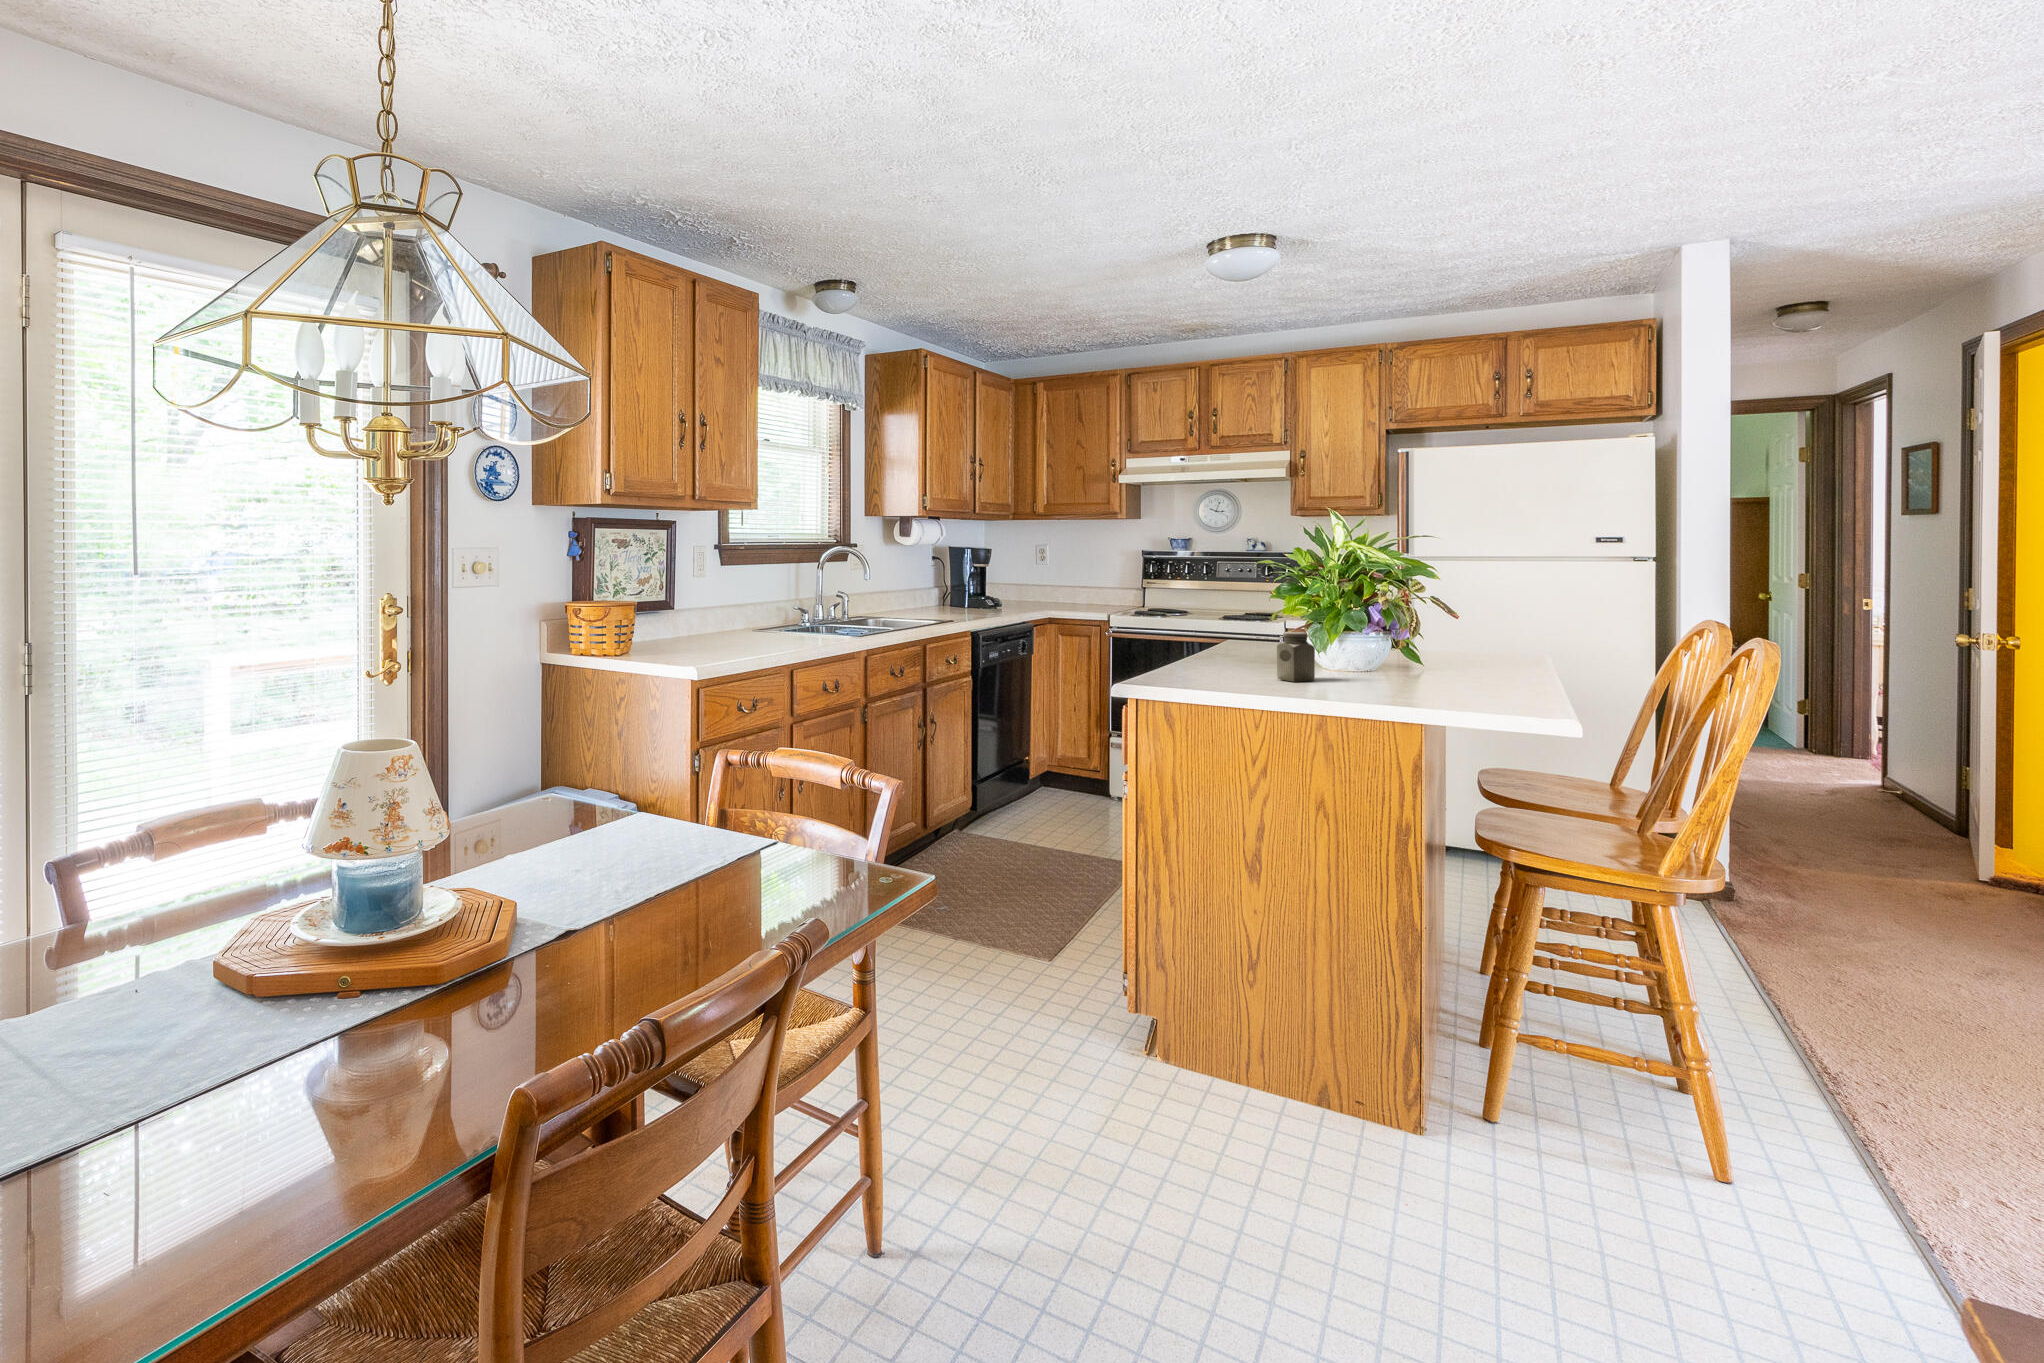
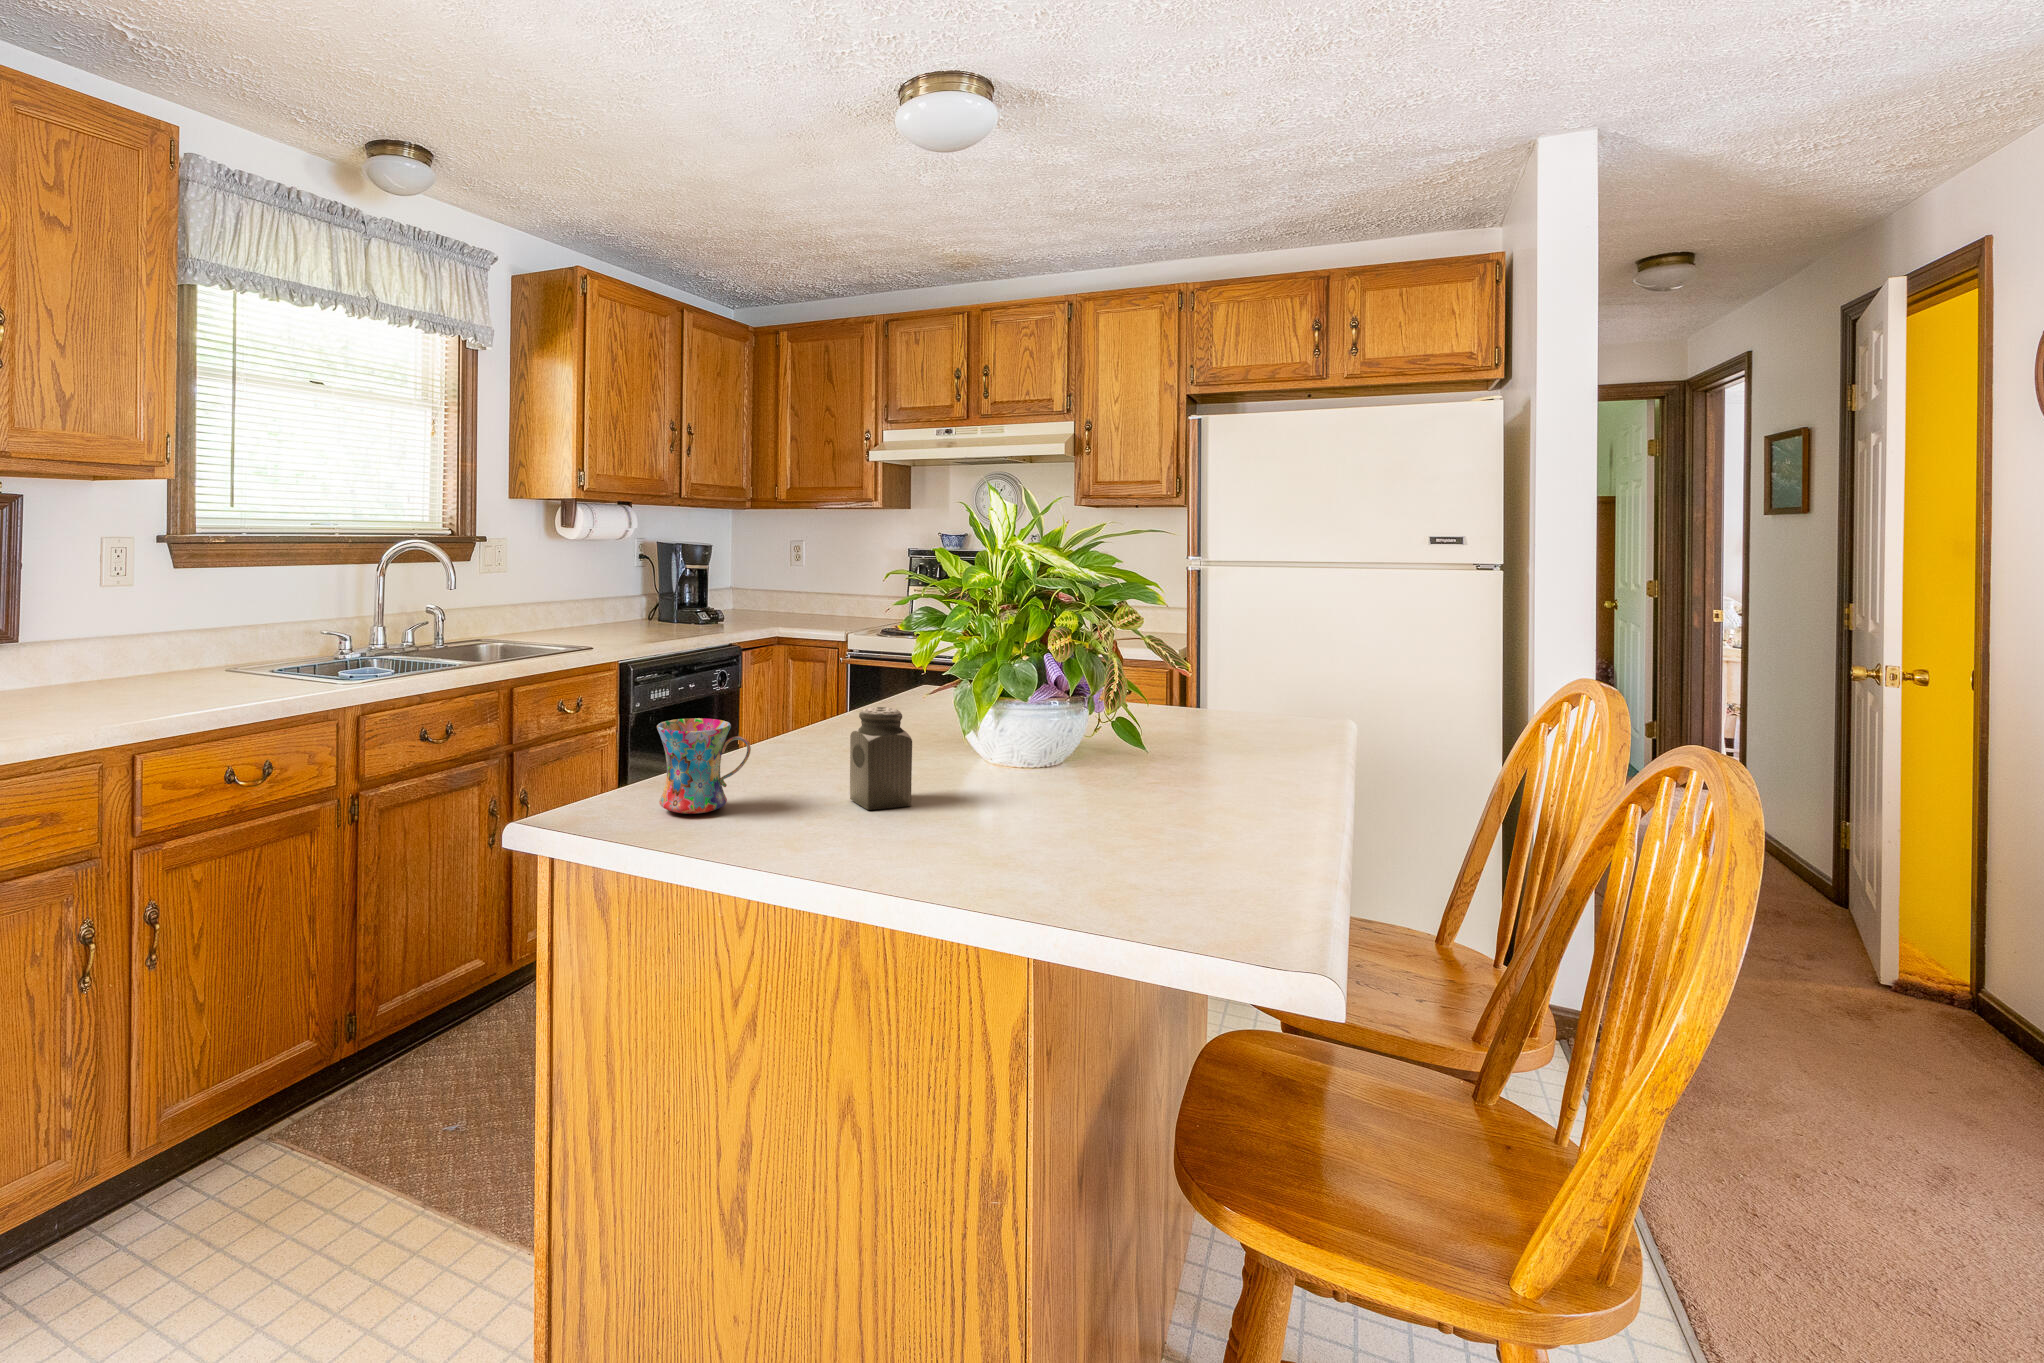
mug: none [1180,637,1231,682] -> present [657,718,751,814]

